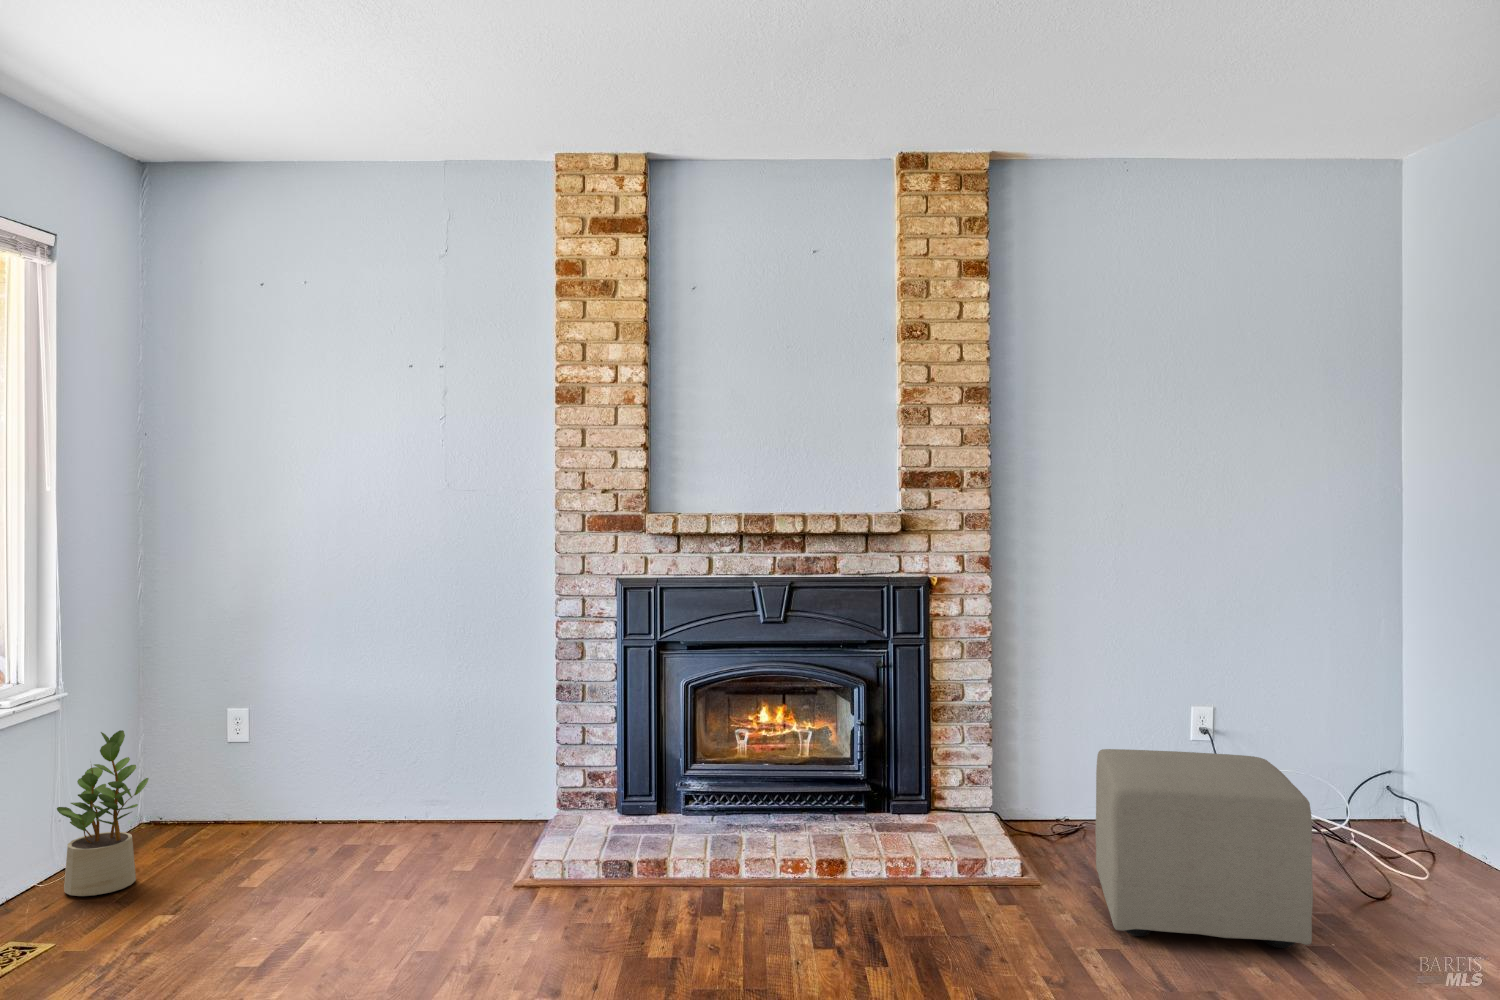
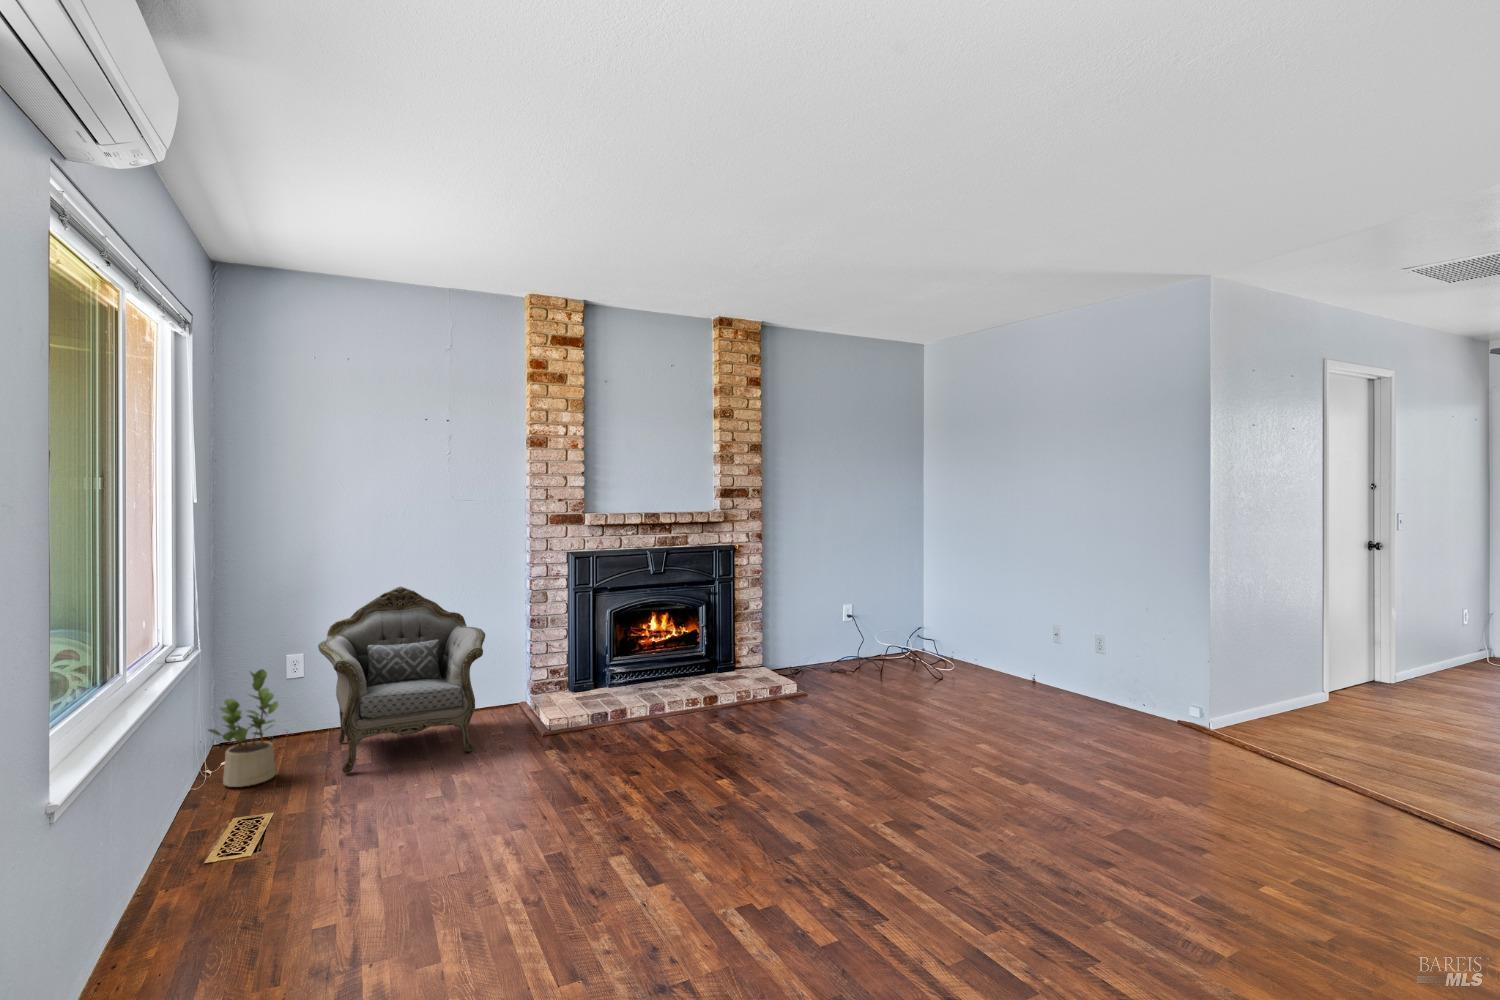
armchair: none [192,621,447,900] -> present [318,586,485,773]
ottoman: present [1095,749,1313,948] -> none [830,622,937,707]

